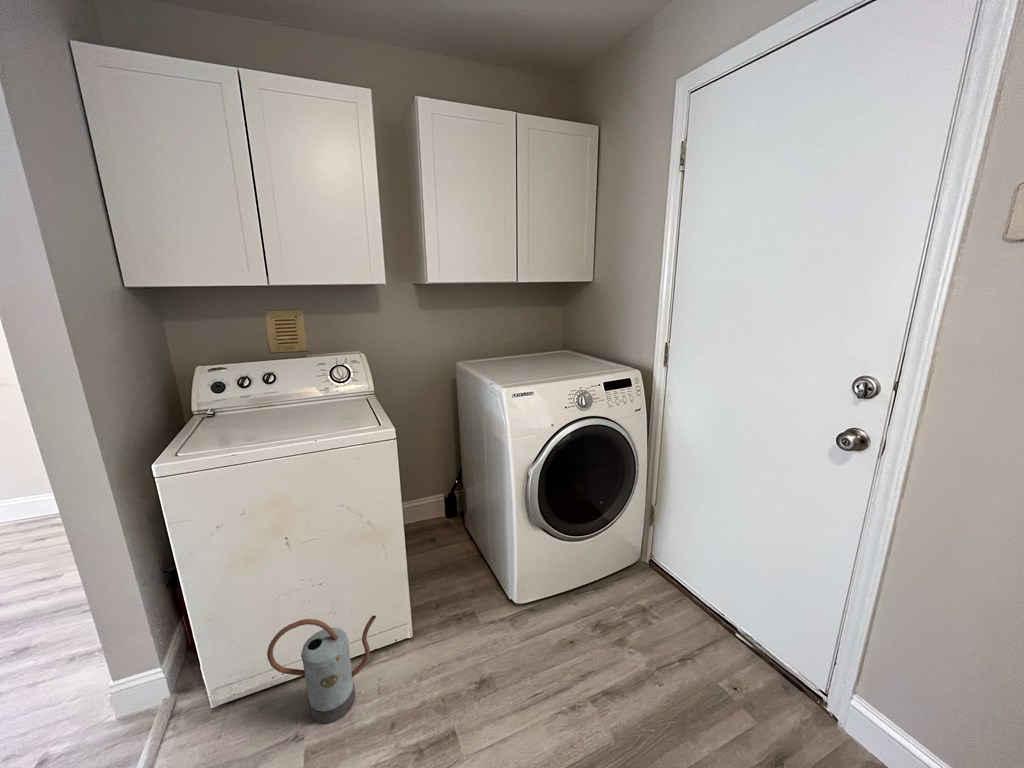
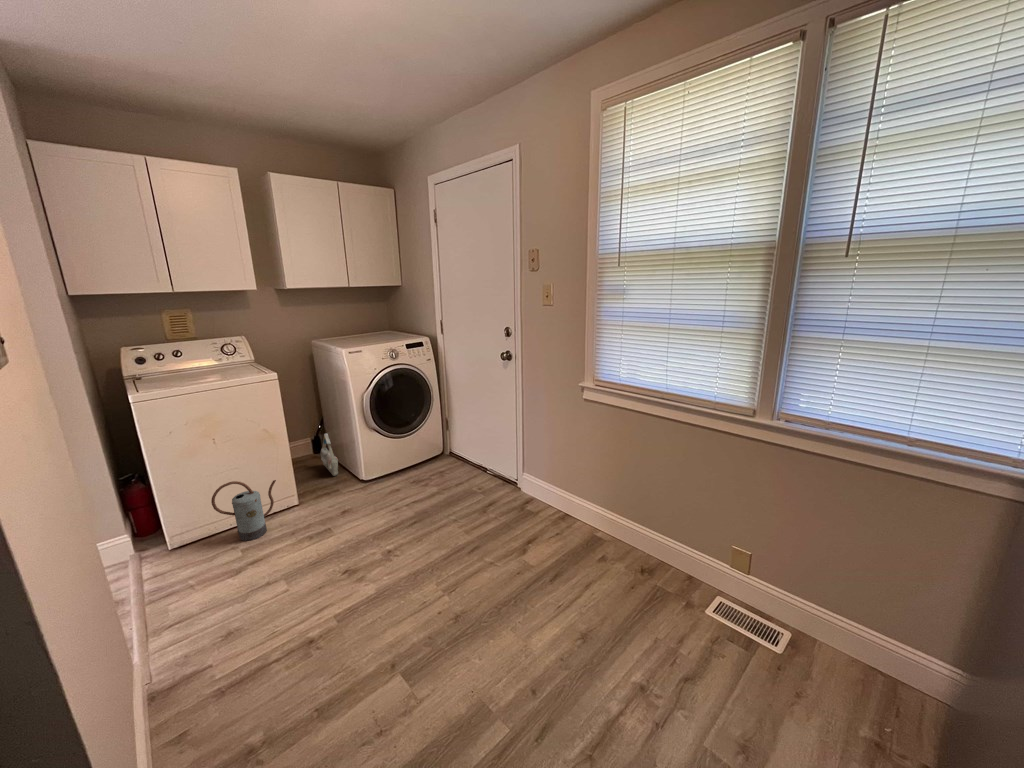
bag: none [454,508,478,578] -> present [321,434,338,476]

